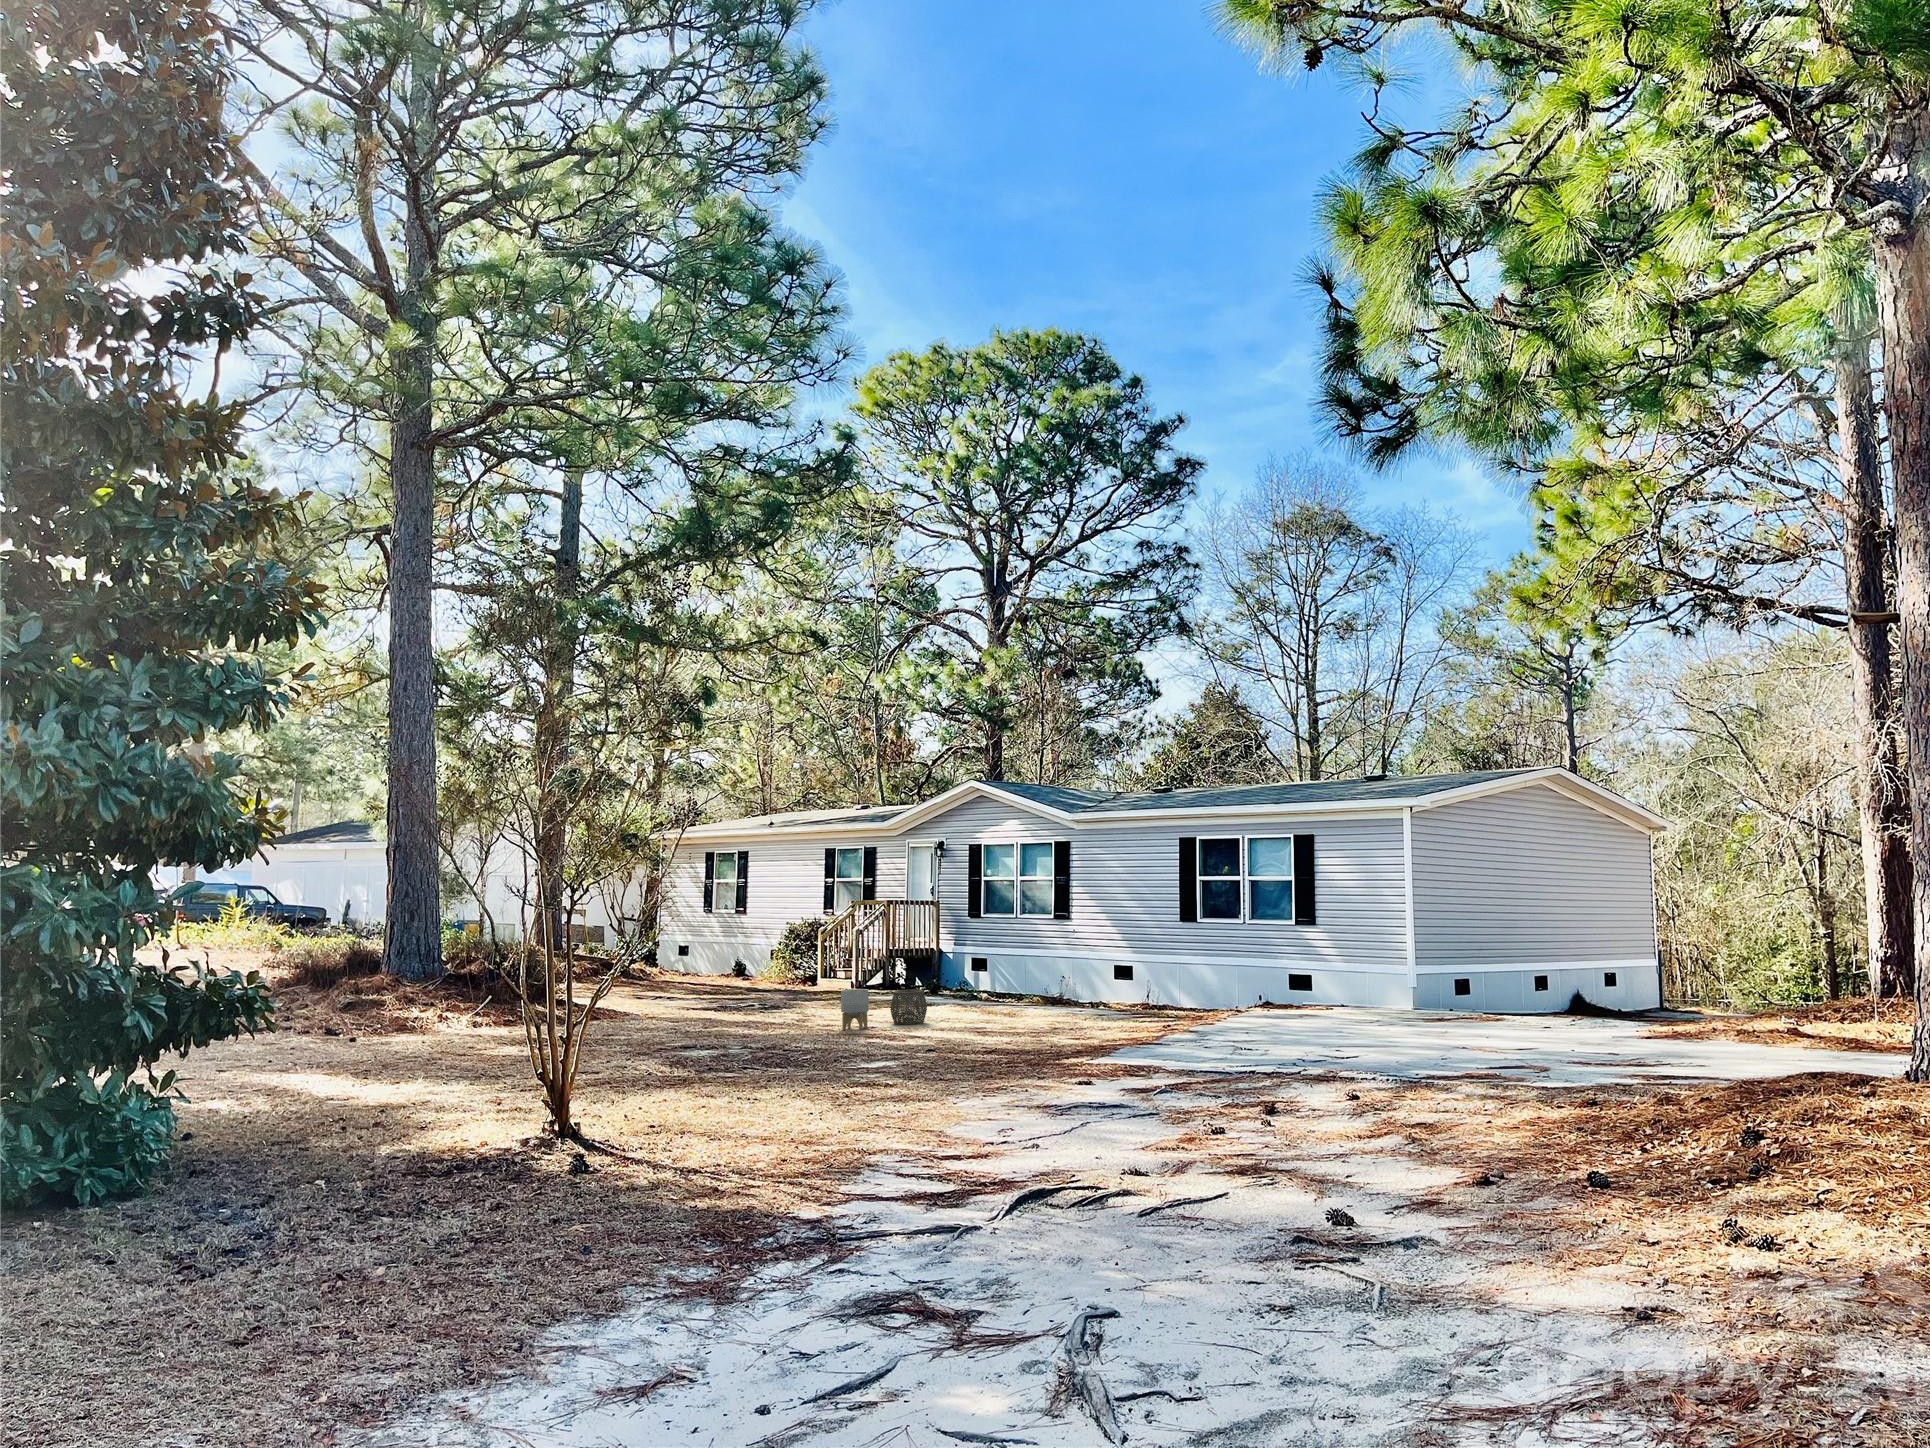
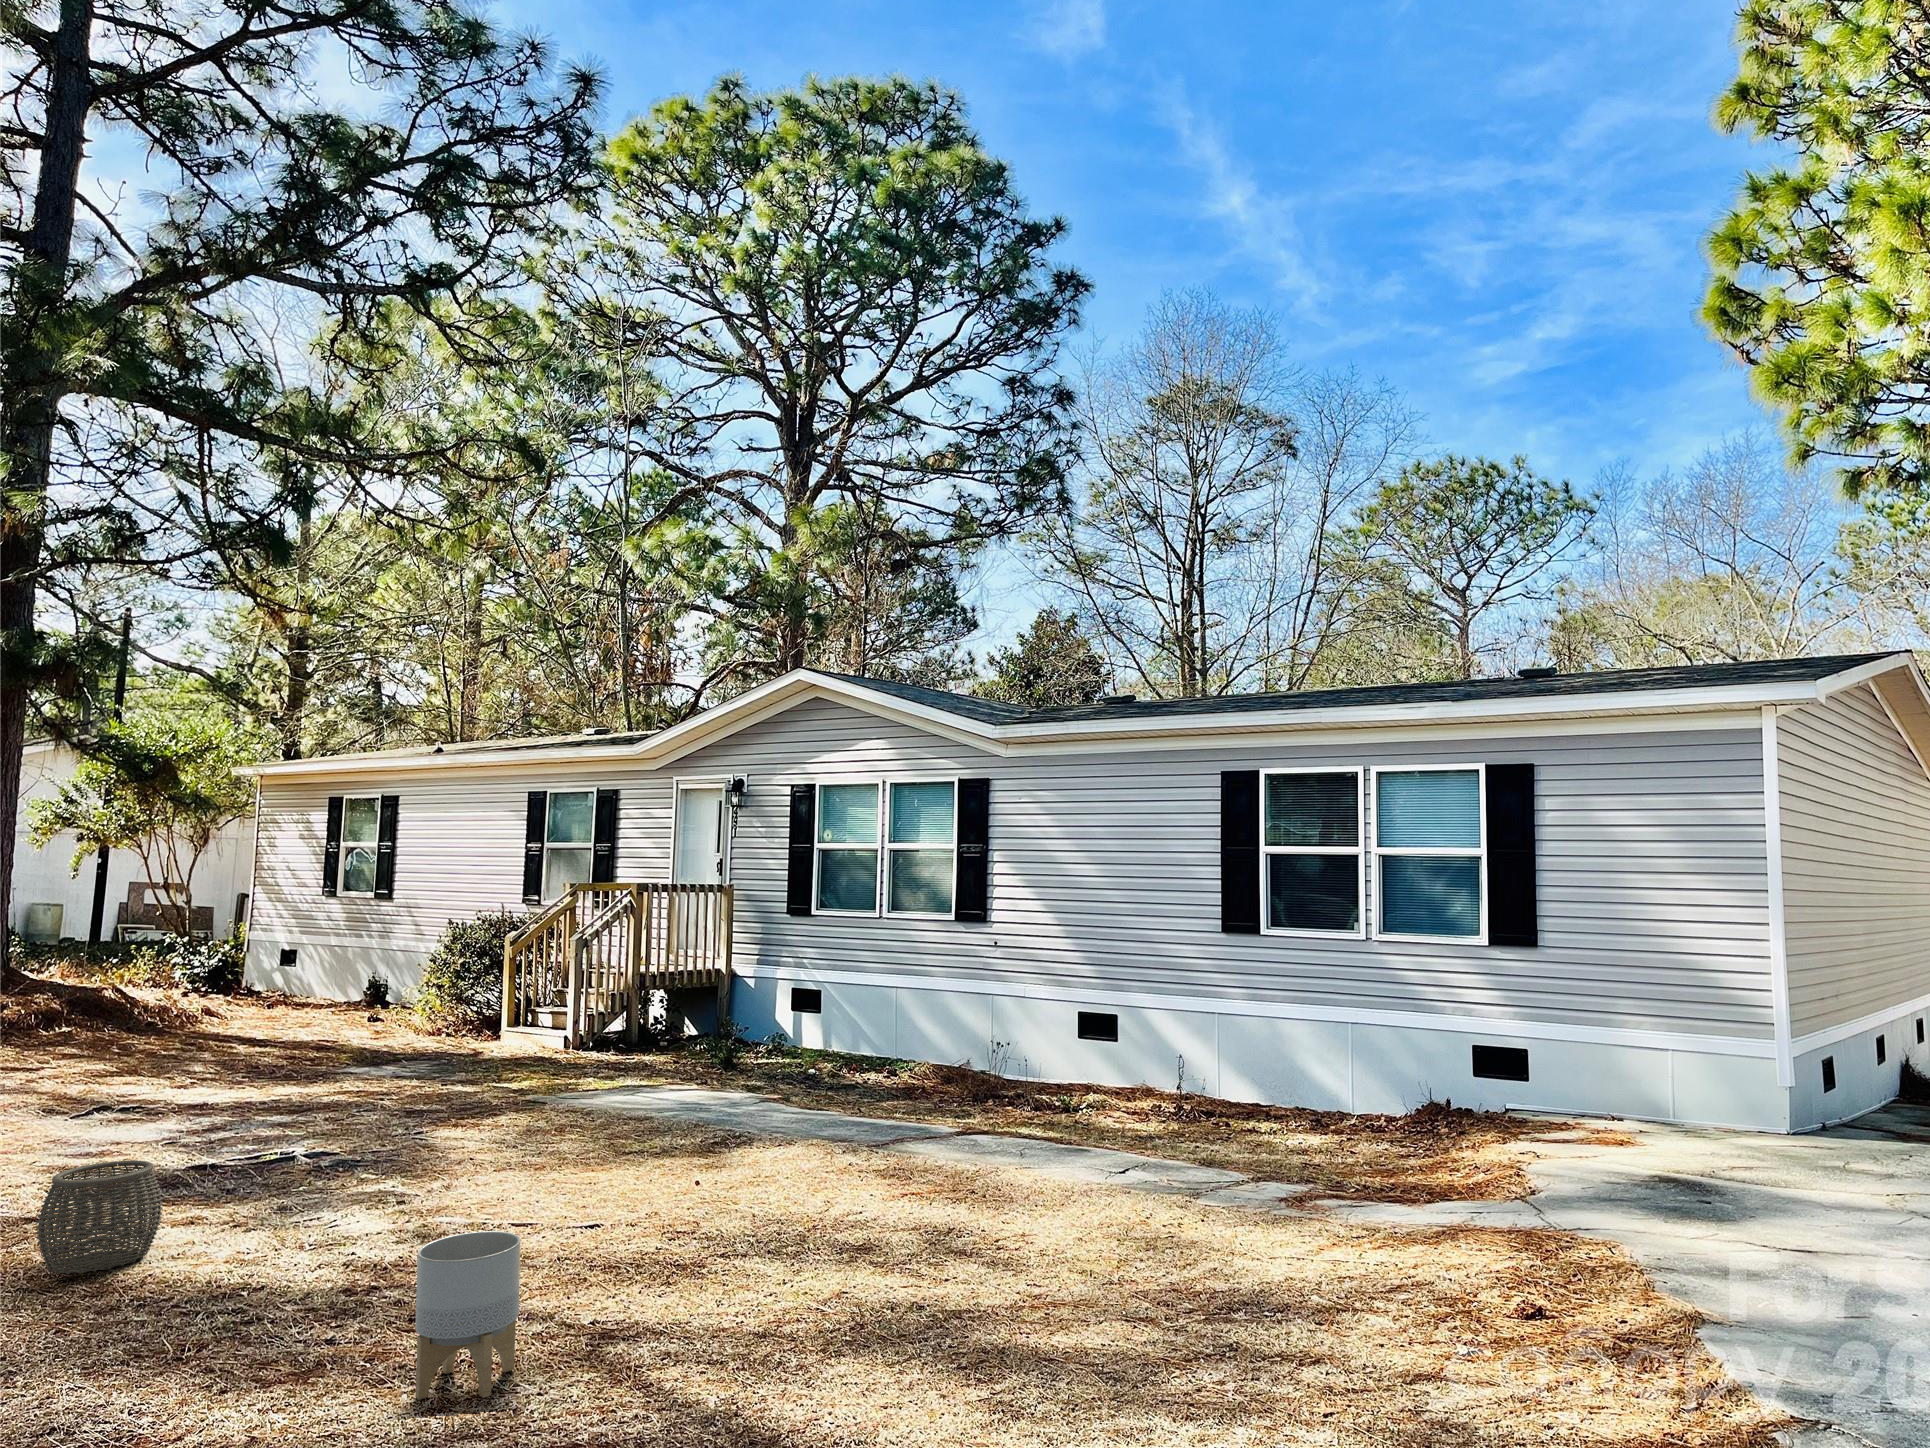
woven basket: present [890,990,927,1025] -> present [36,1160,163,1274]

